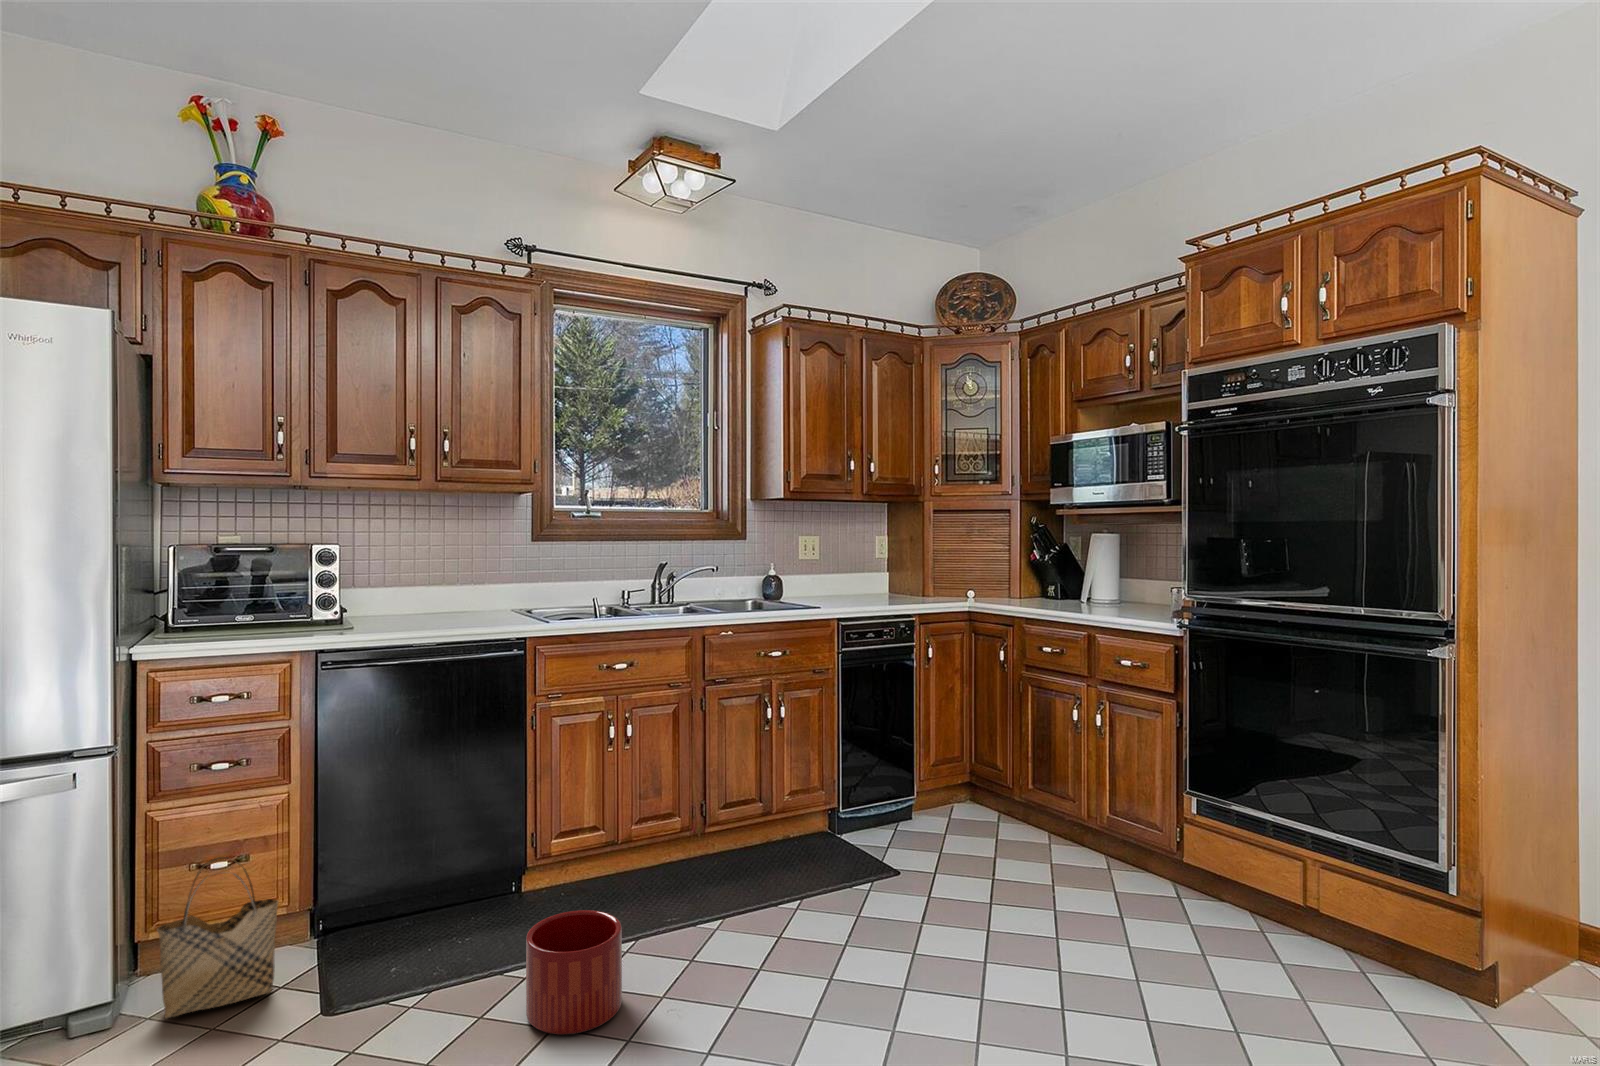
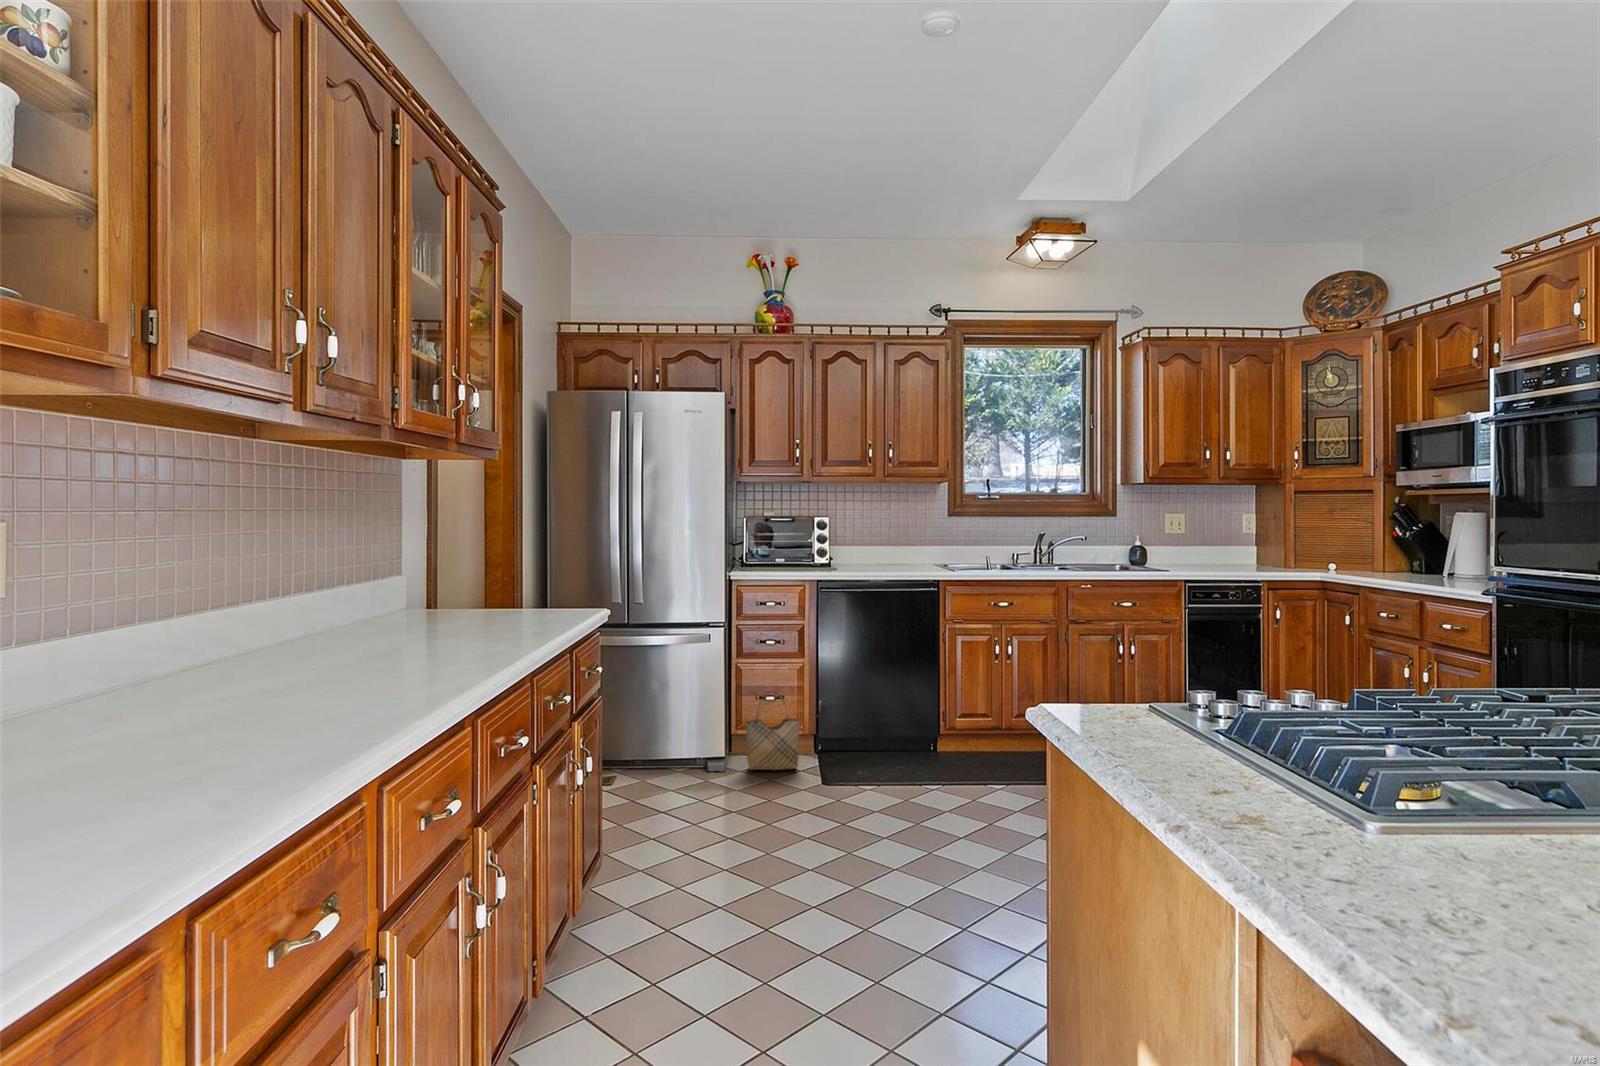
planter: present [526,910,622,1035] -> none [933,747,991,812]

